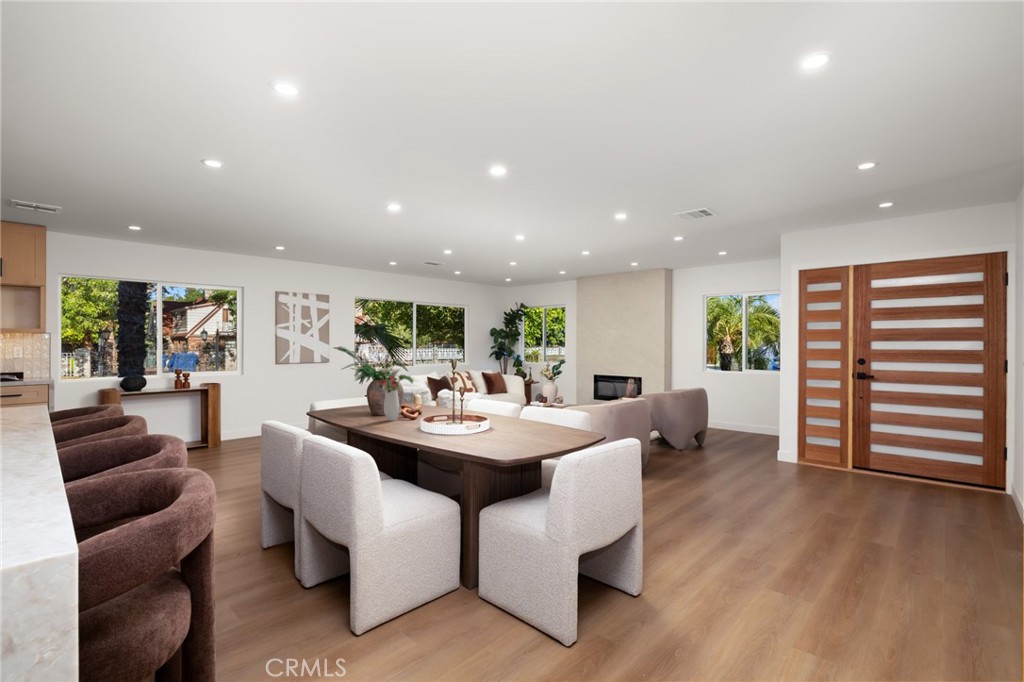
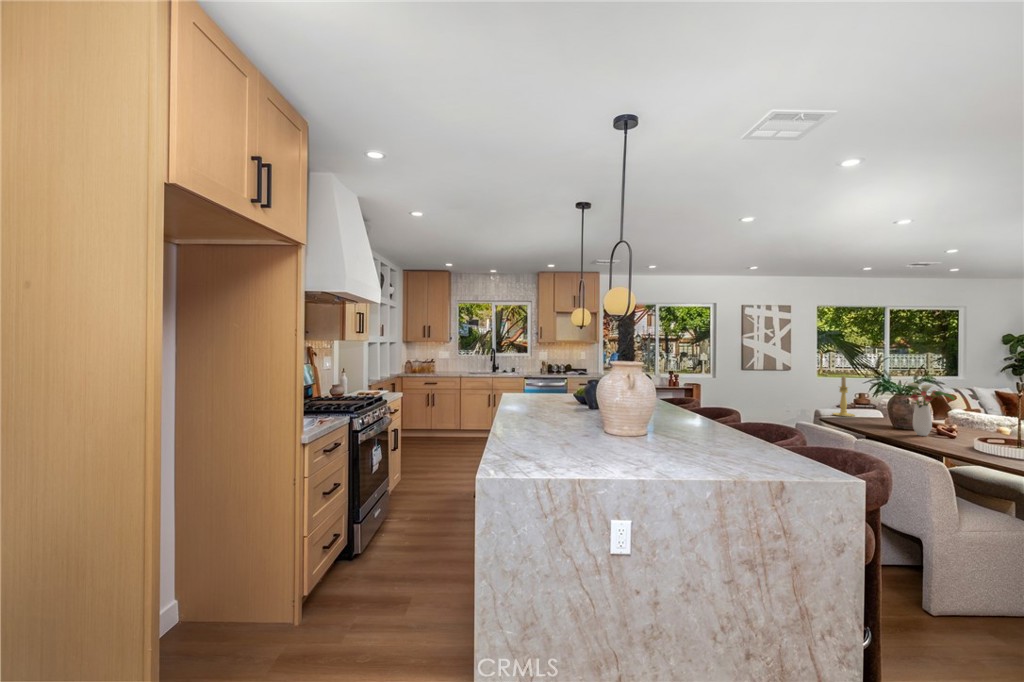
candle holder: none [332,364,353,408] -> present [833,376,855,417]

